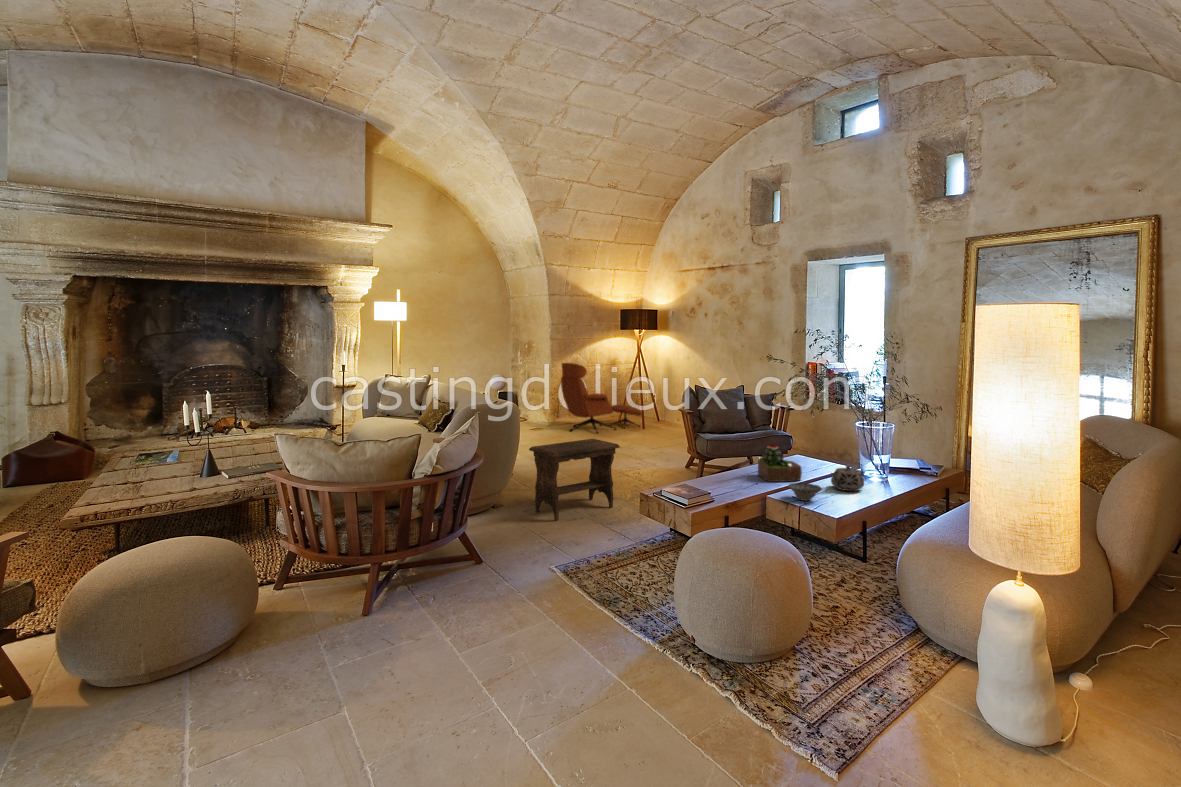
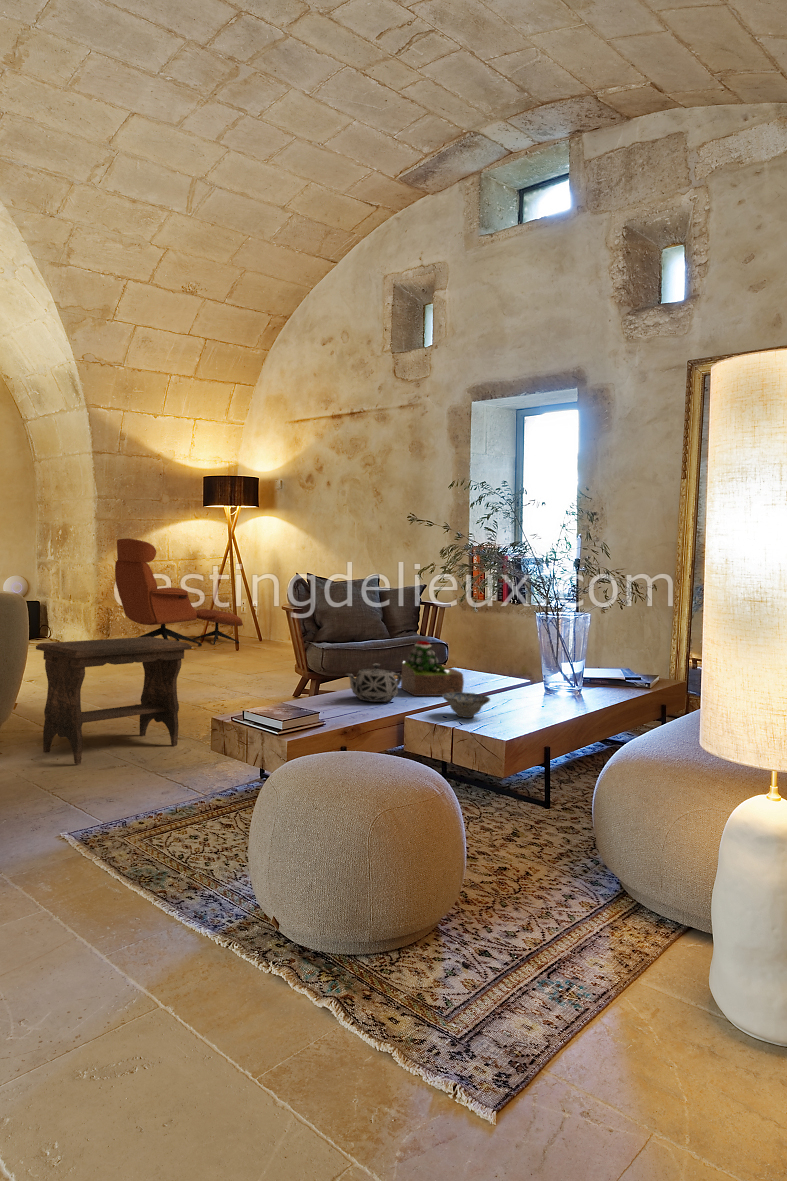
teapot: present [831,465,864,491] -> present [347,664,402,702]

